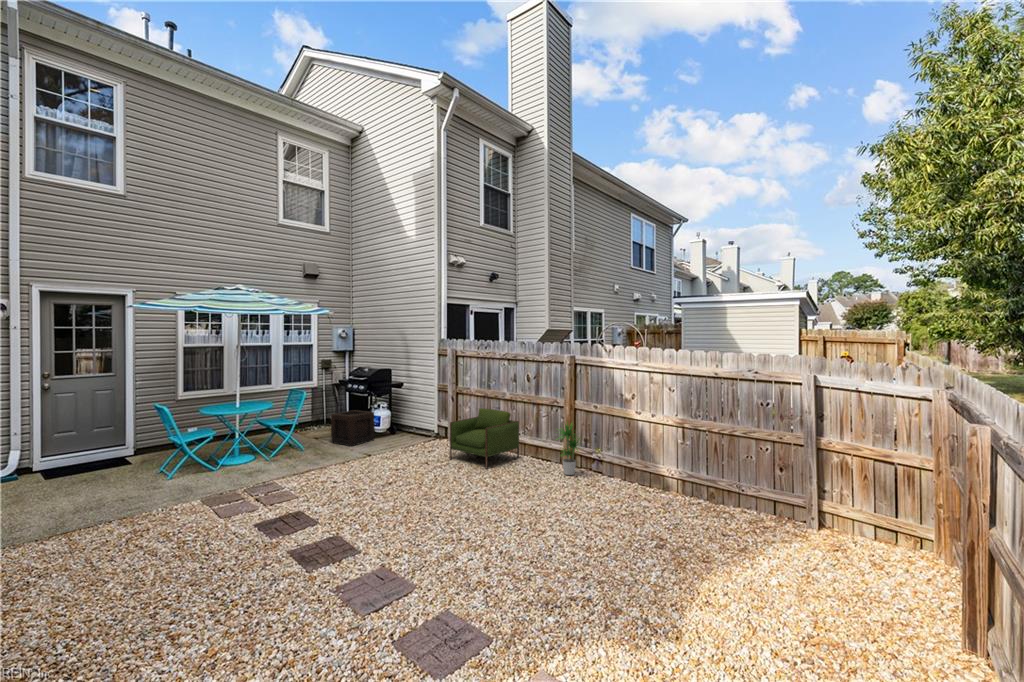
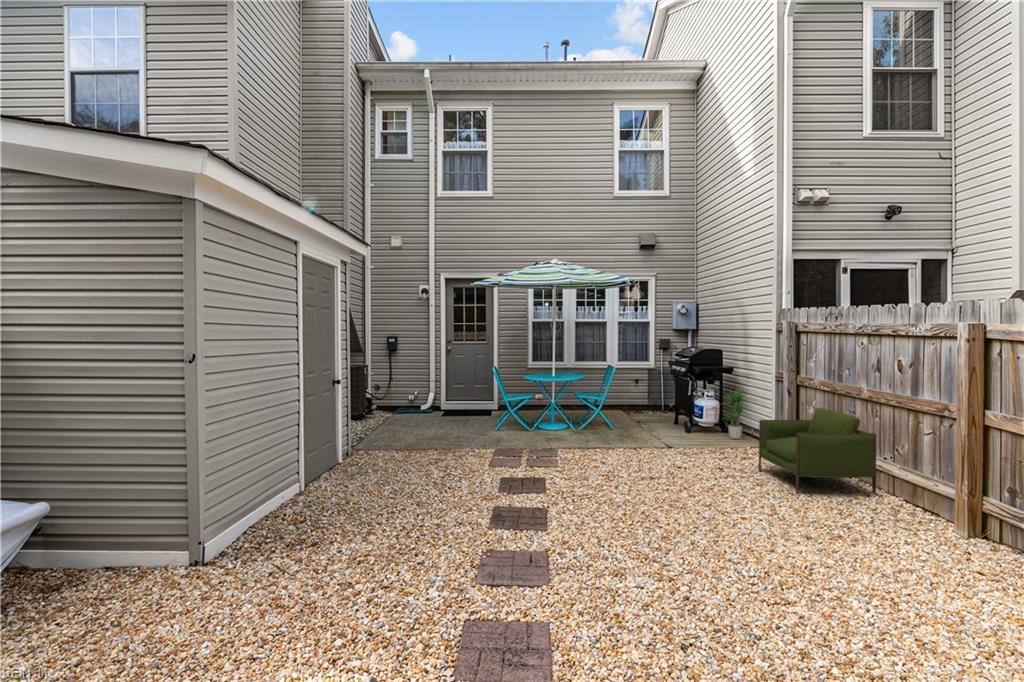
wooden crate: present [331,410,375,446] -> none [647,396,695,435]
potted plant: present [558,423,580,475] -> present [727,390,745,439]

